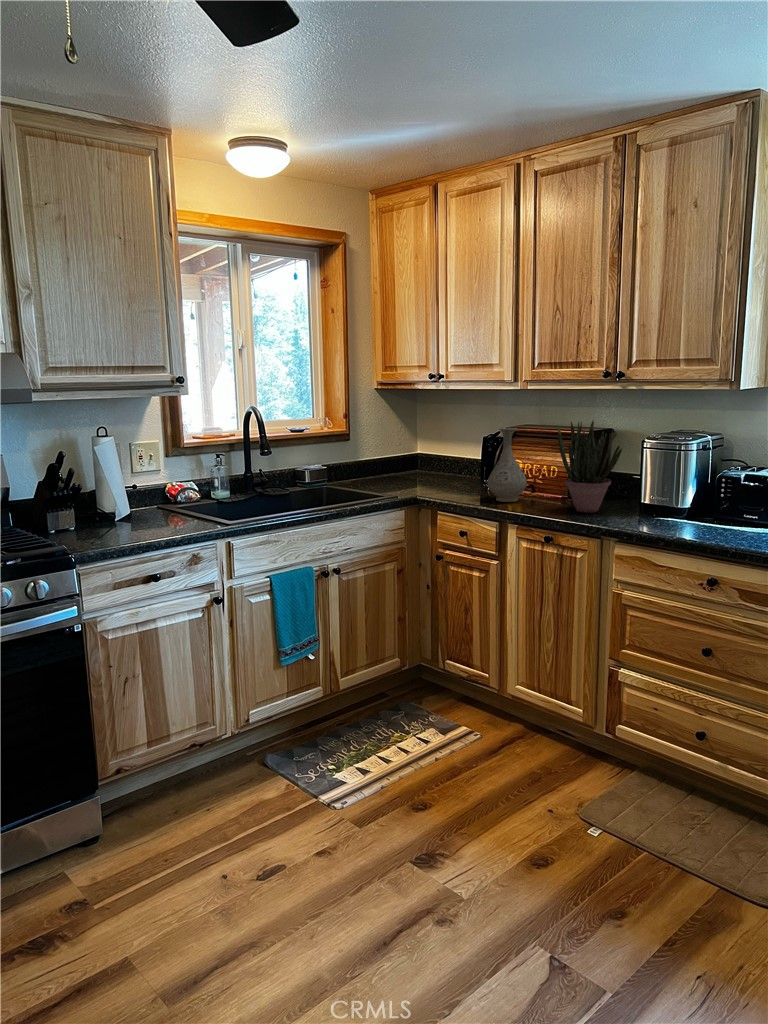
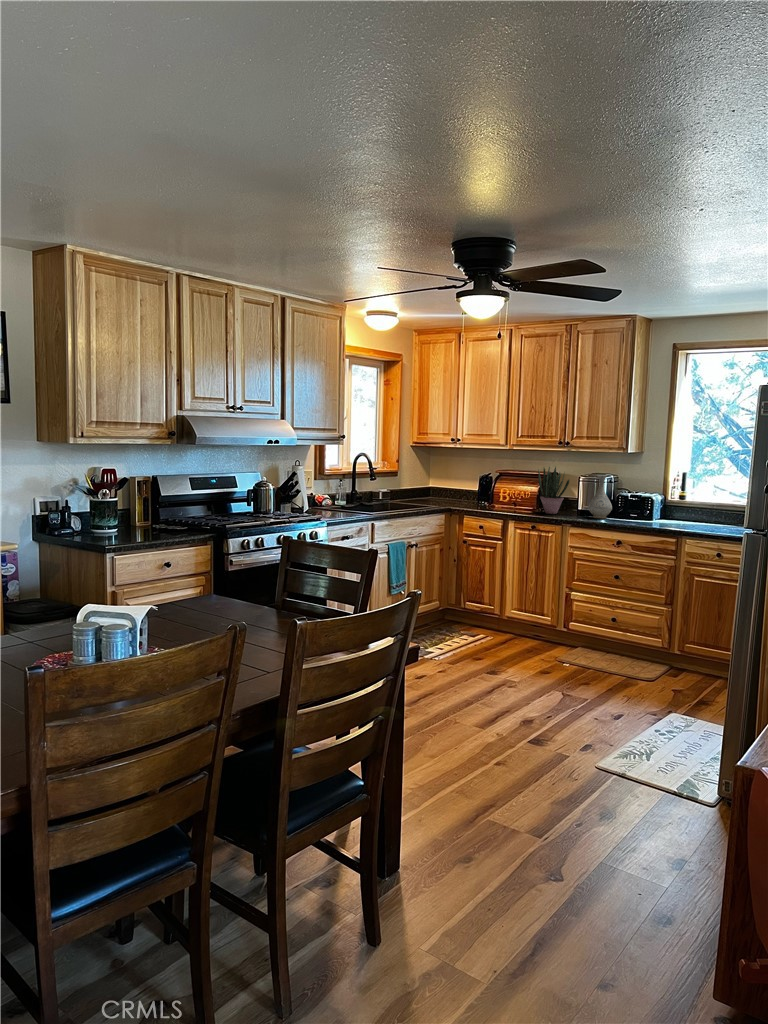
vase: present [488,428,527,502] -> present [588,475,612,518]

